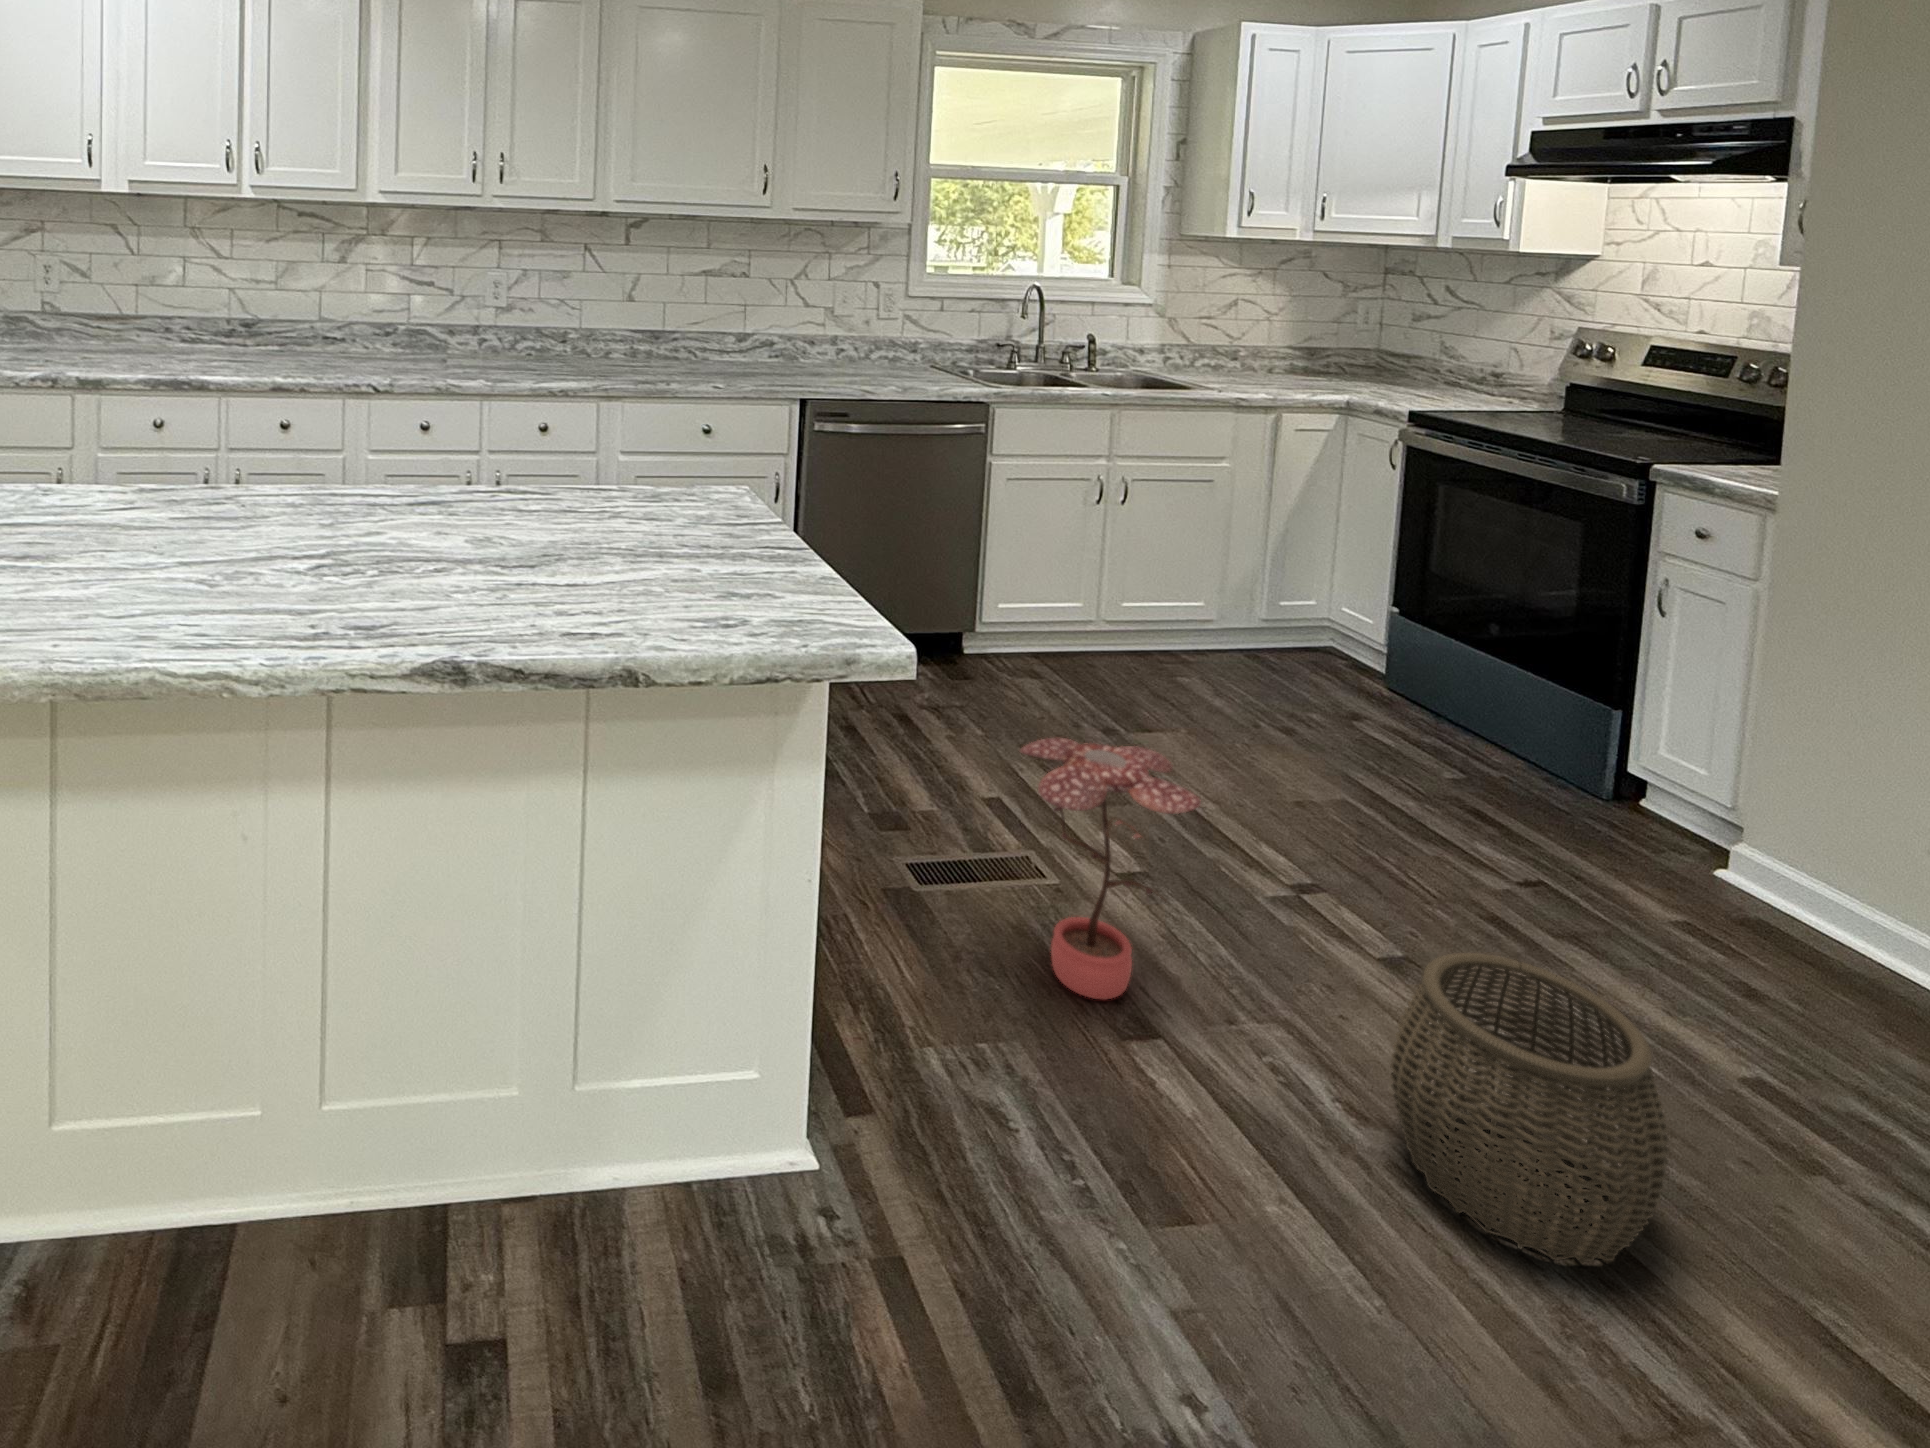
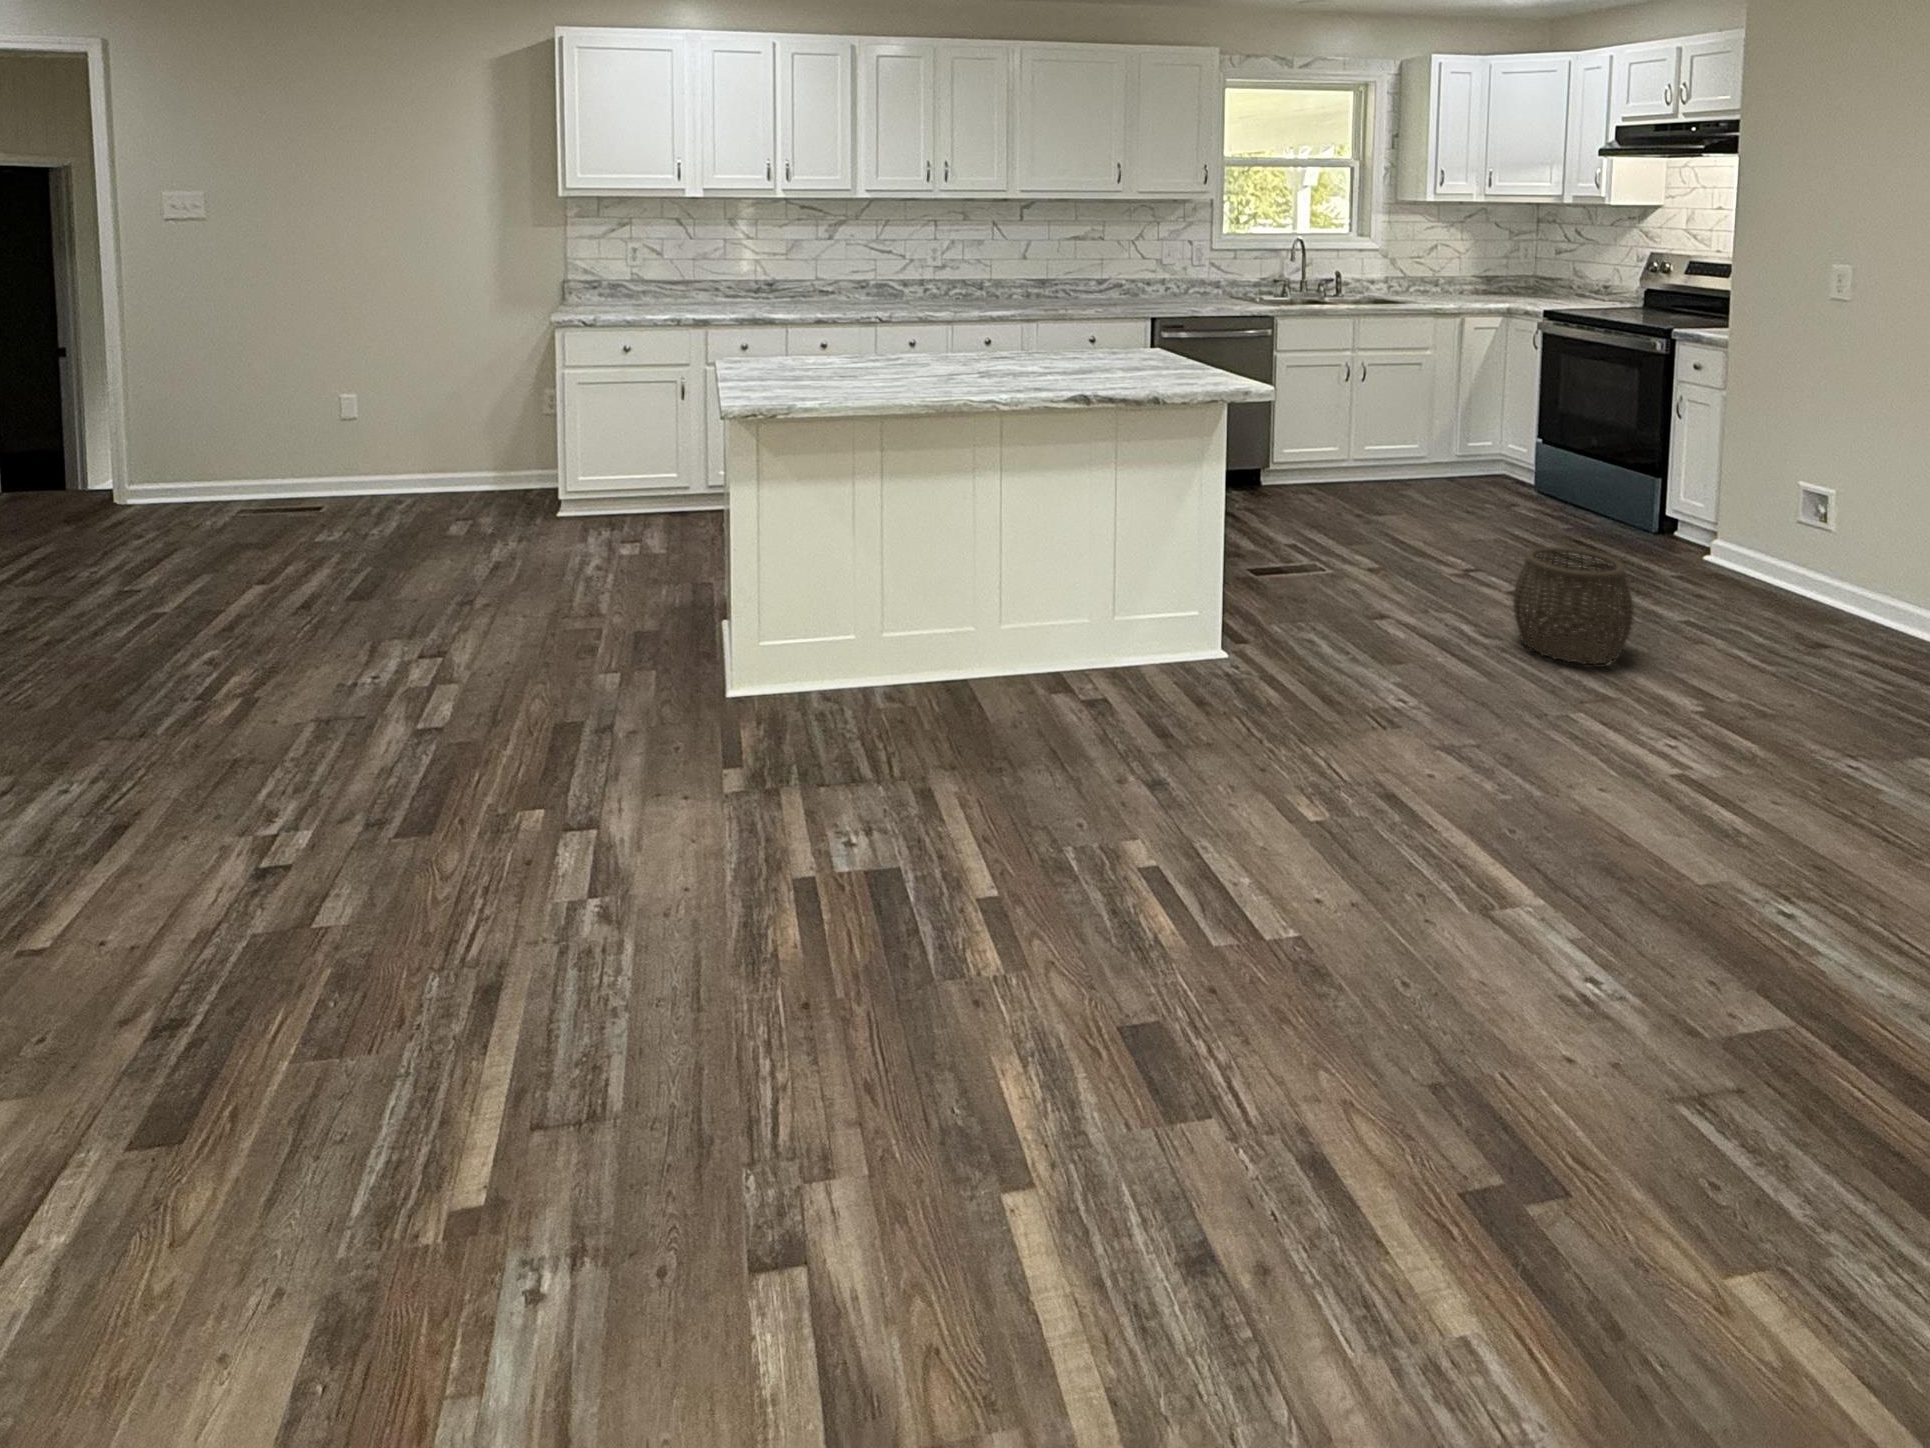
potted plant: present [1020,738,1201,1000] -> none [1319,475,1418,607]

